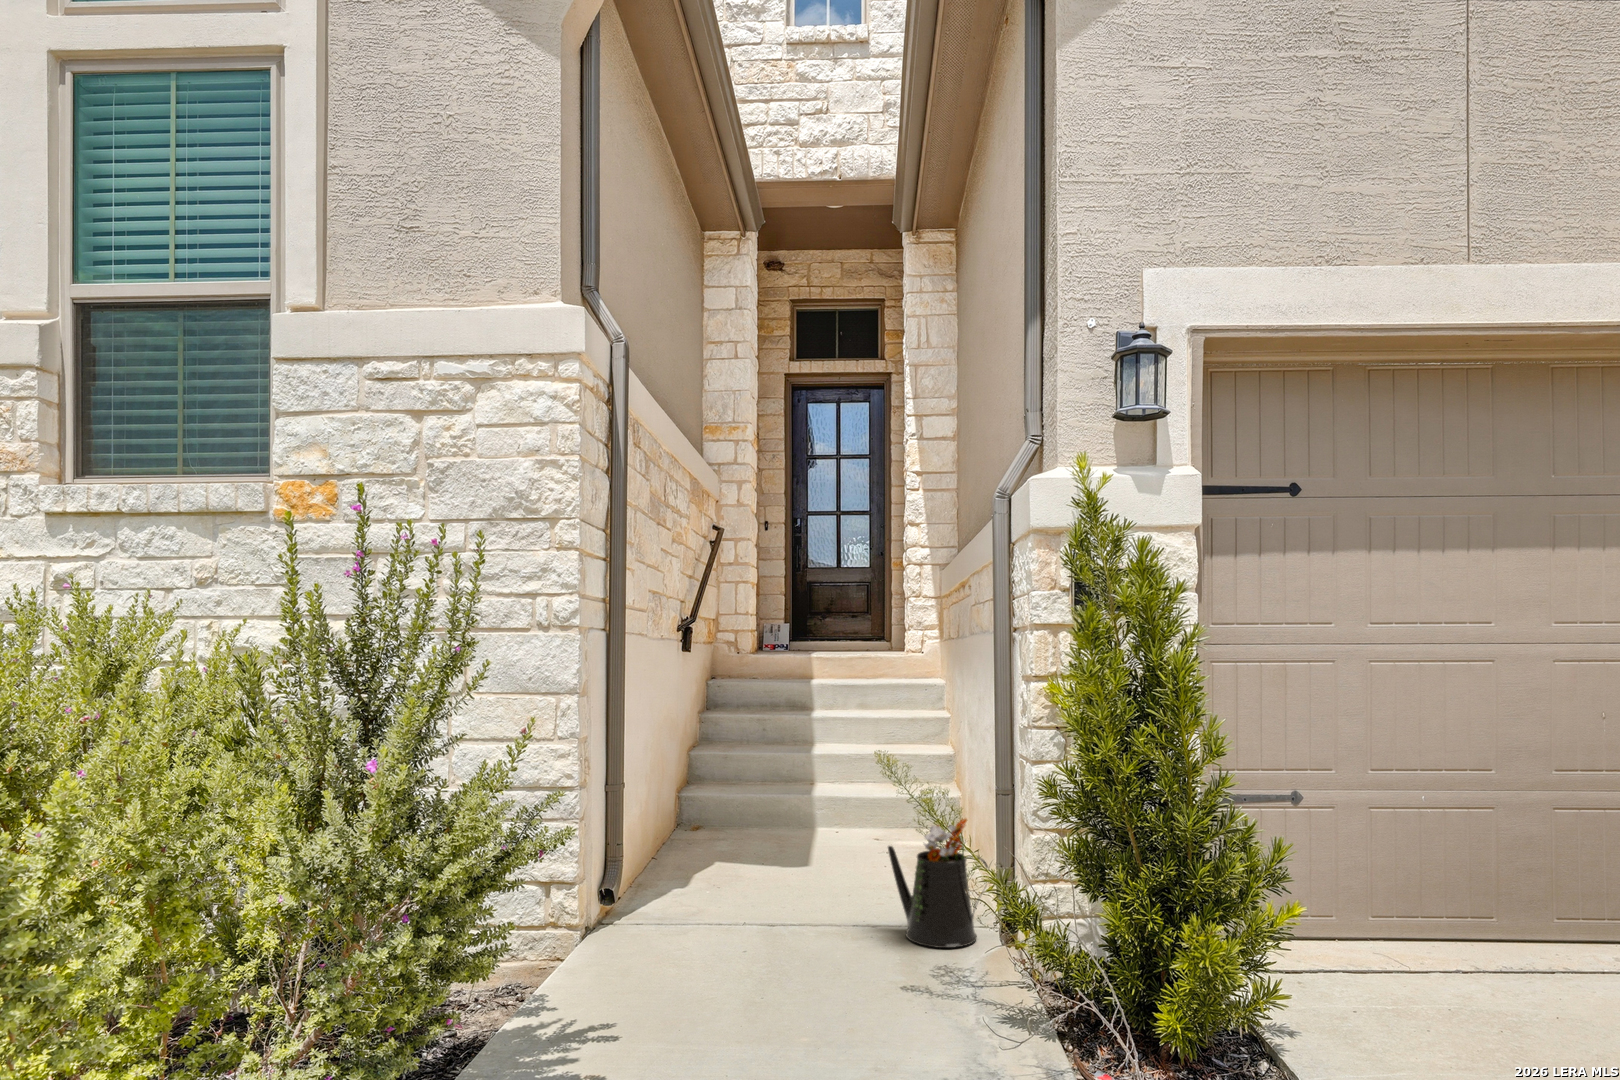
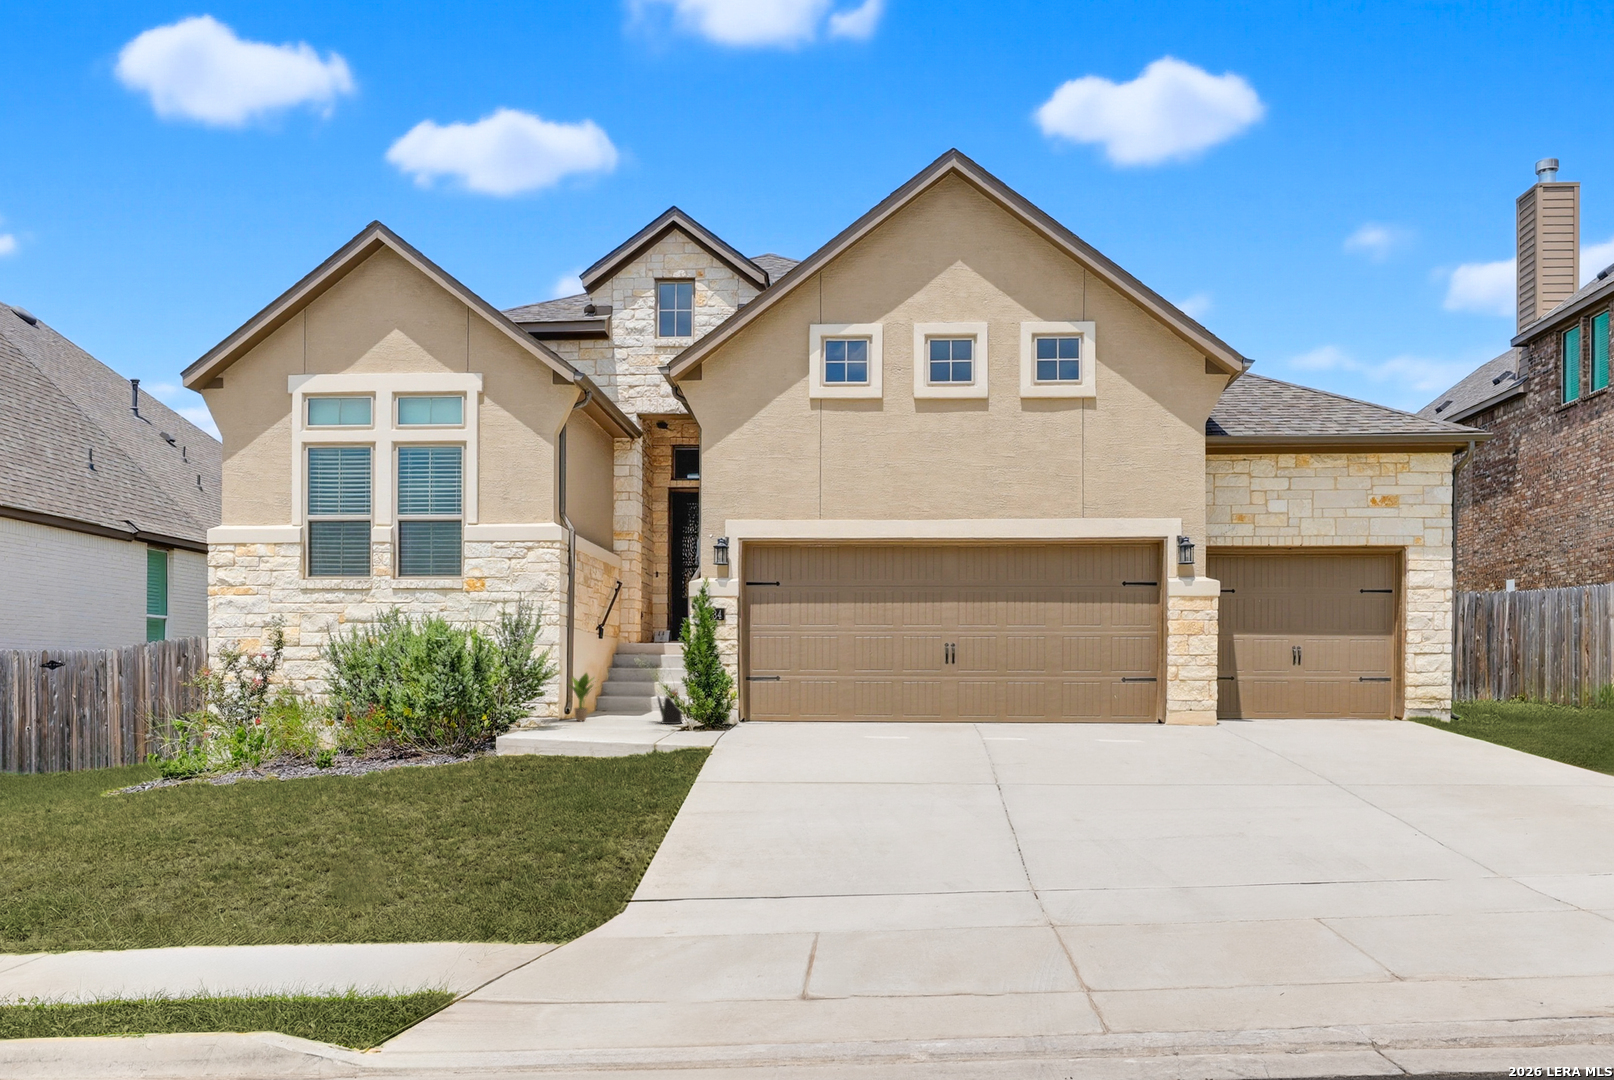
potted plant: none [602,779,714,932] -> present [568,673,593,721]

